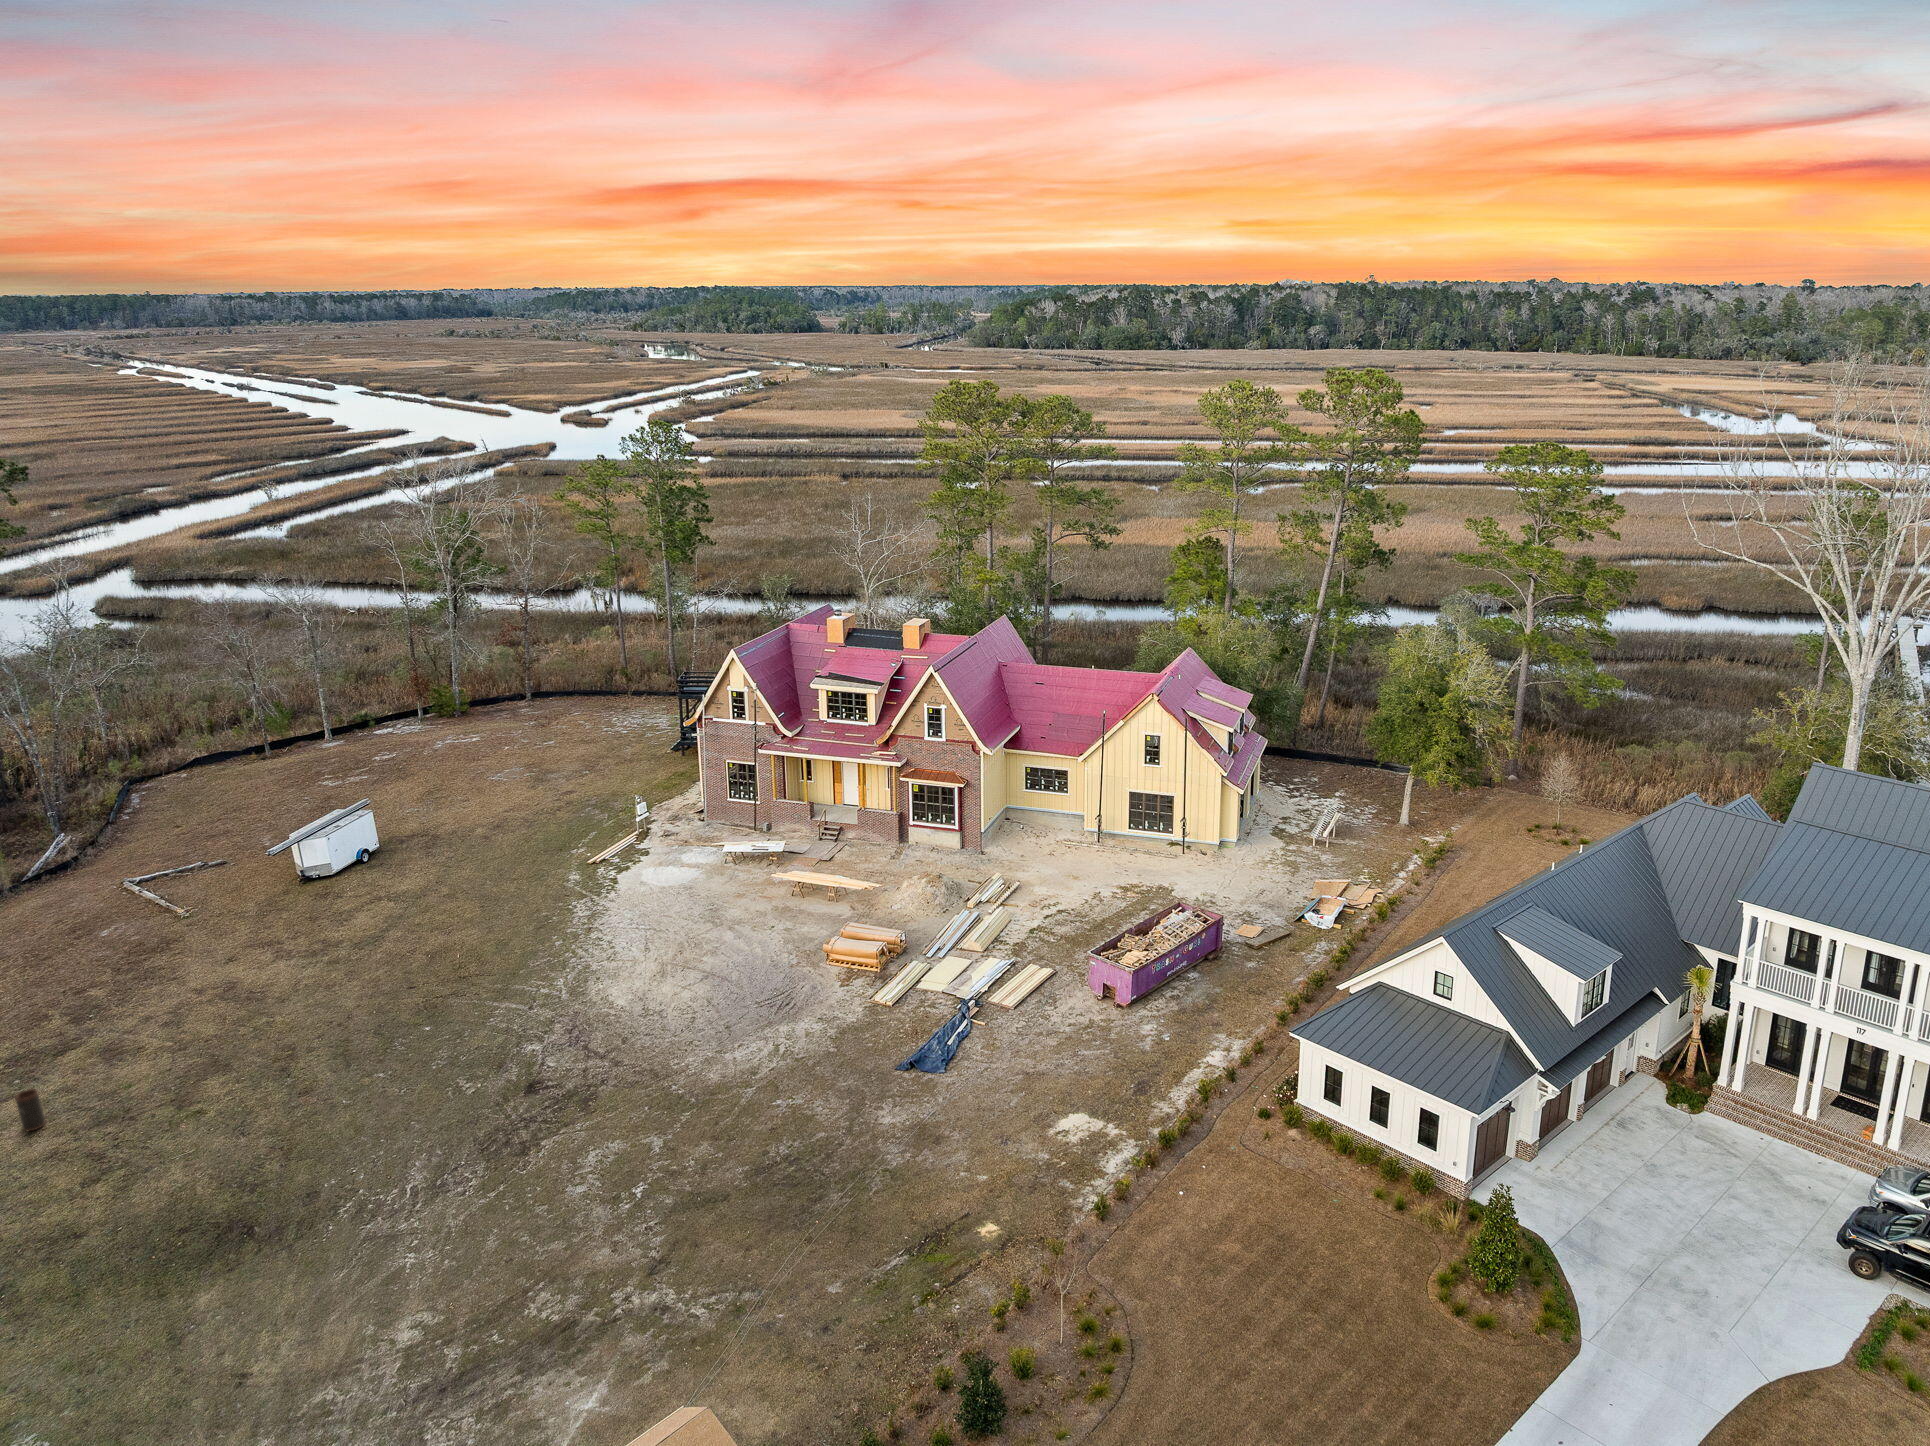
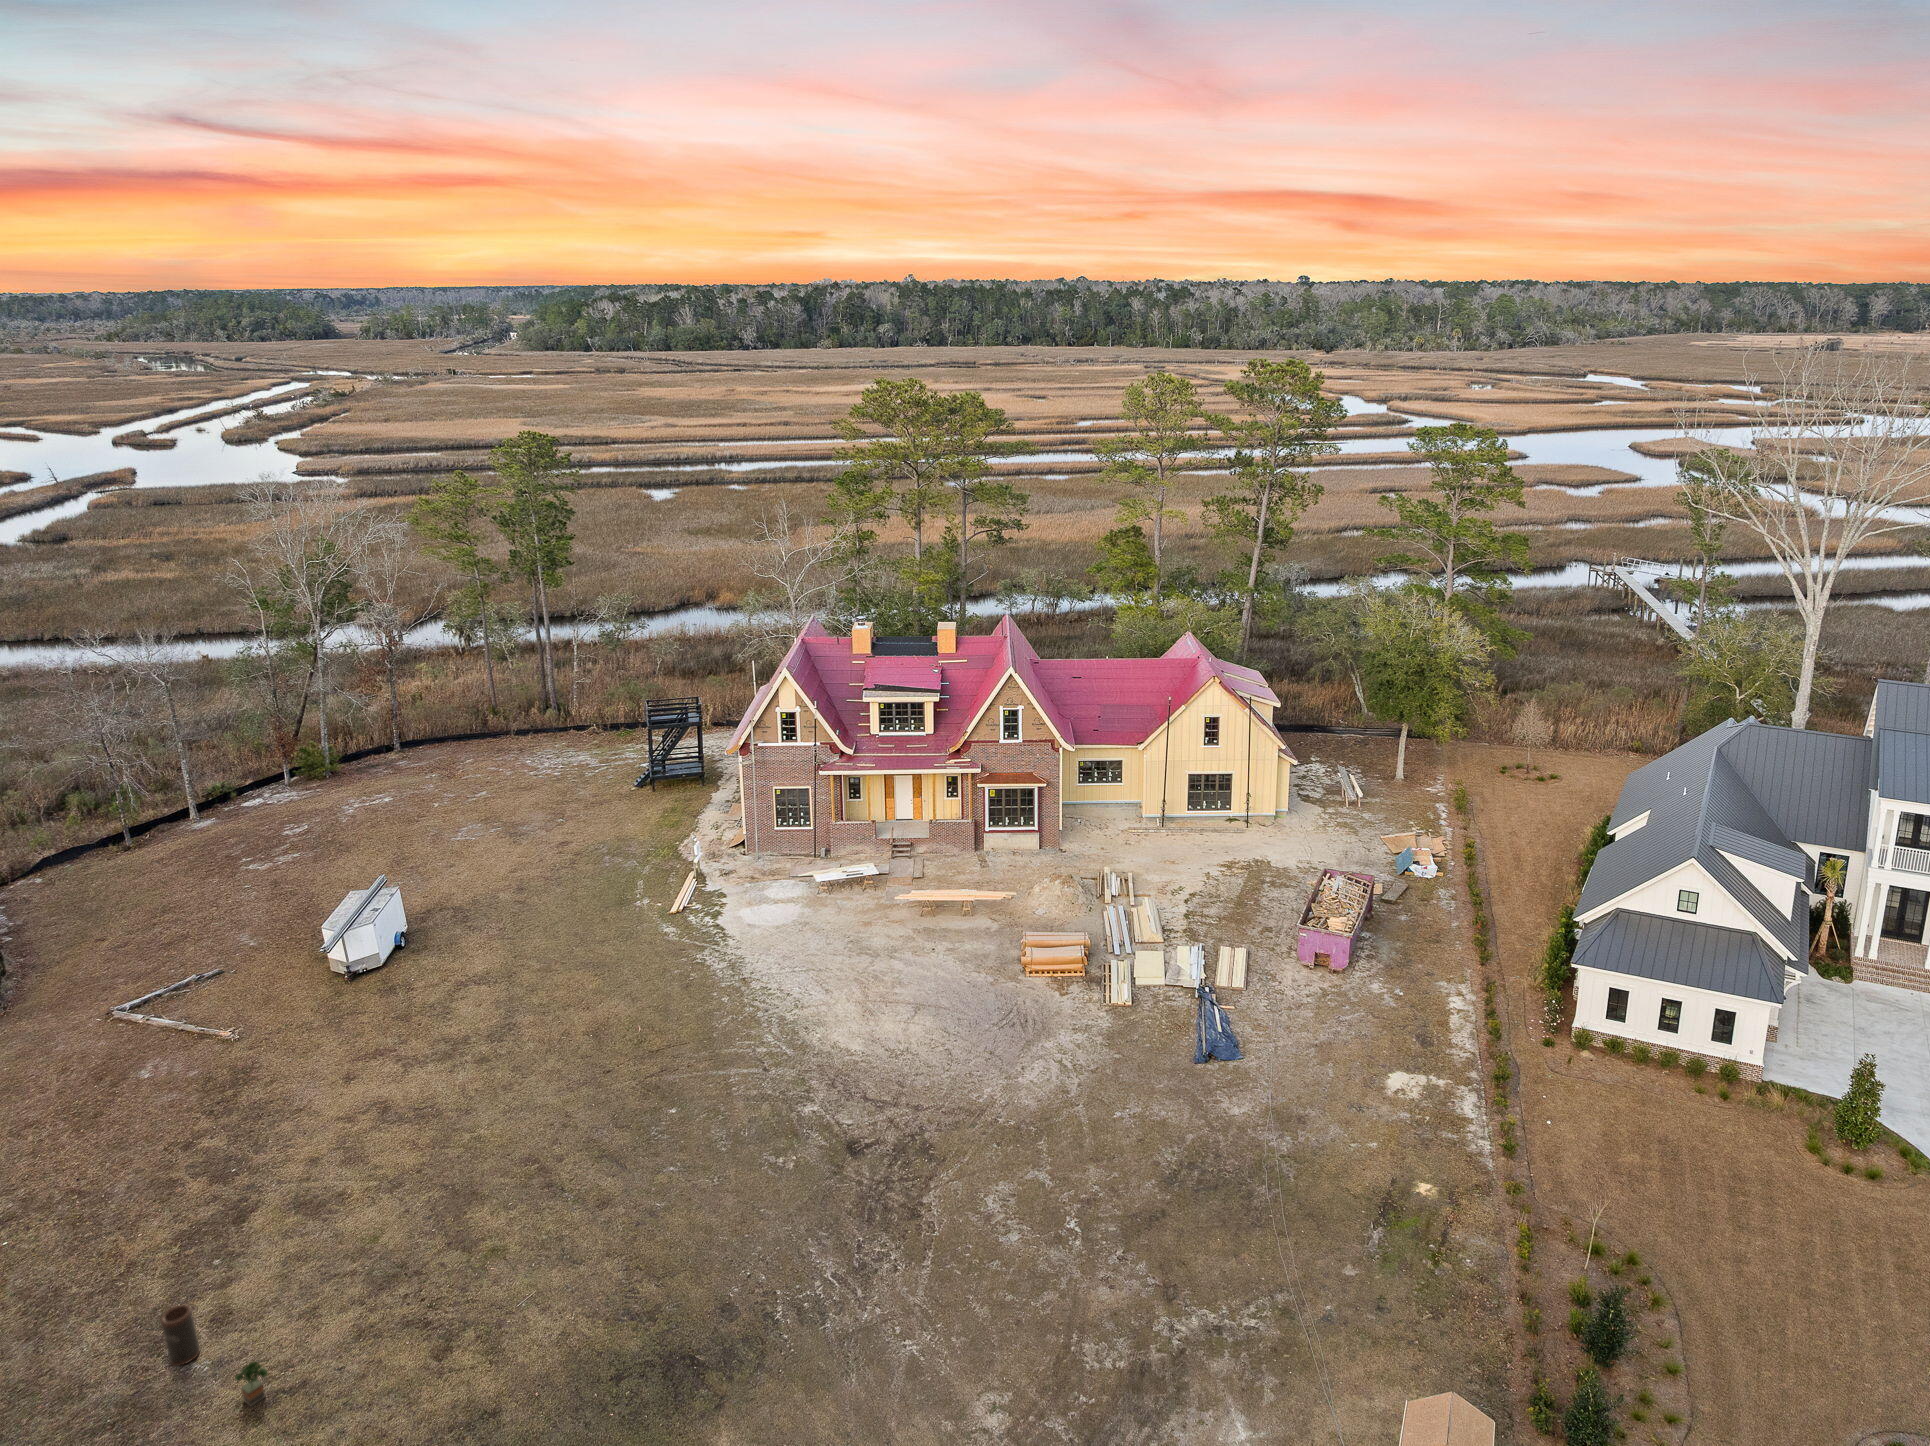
potted tree: none [32,1136,57,1168] -> present [235,1362,268,1406]

